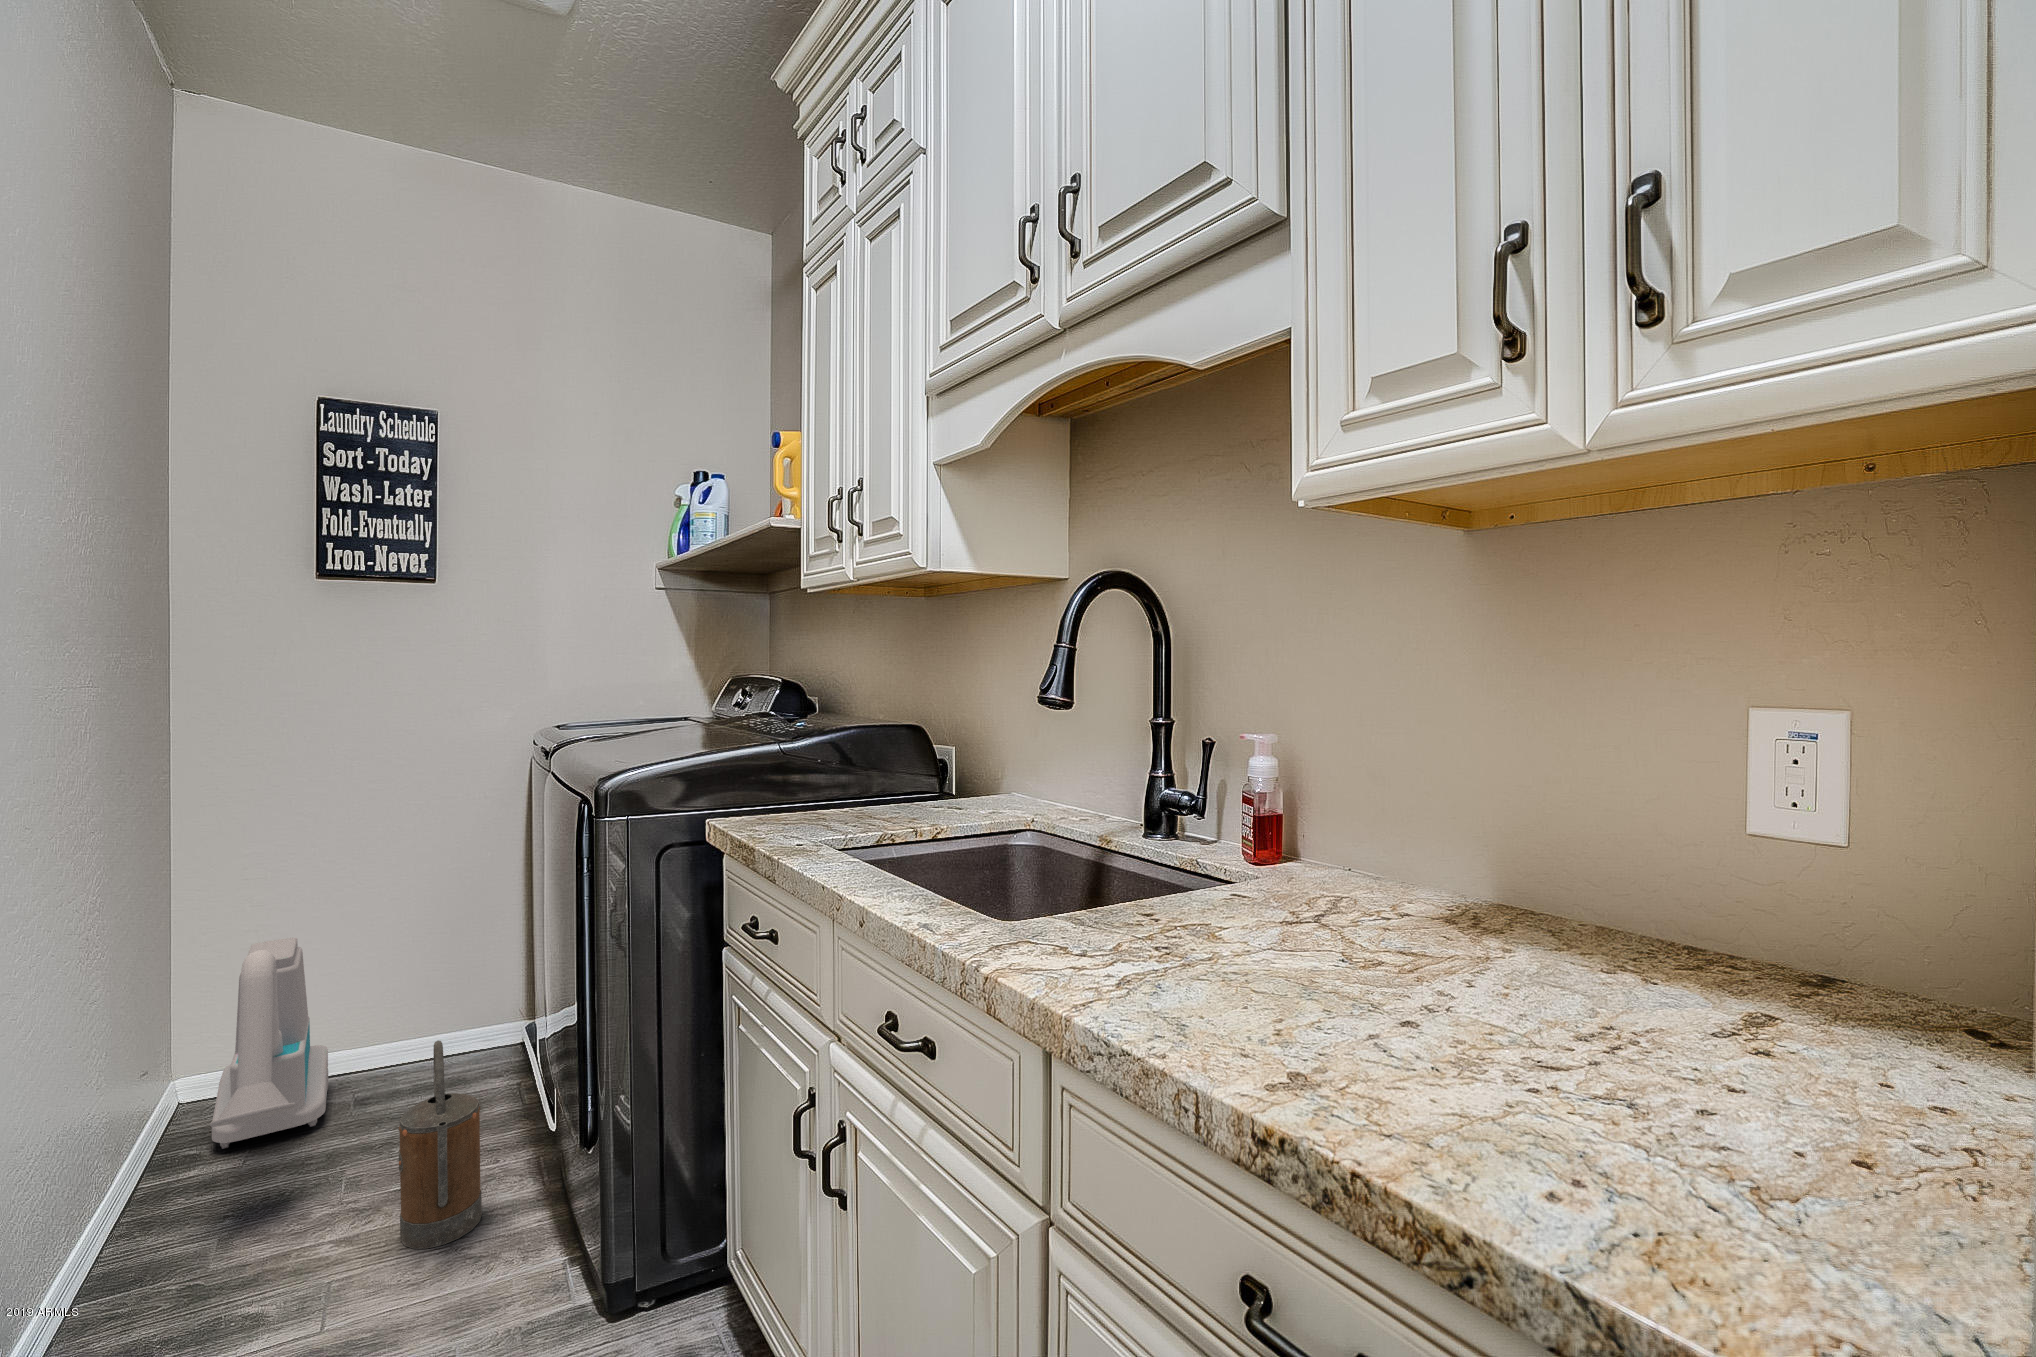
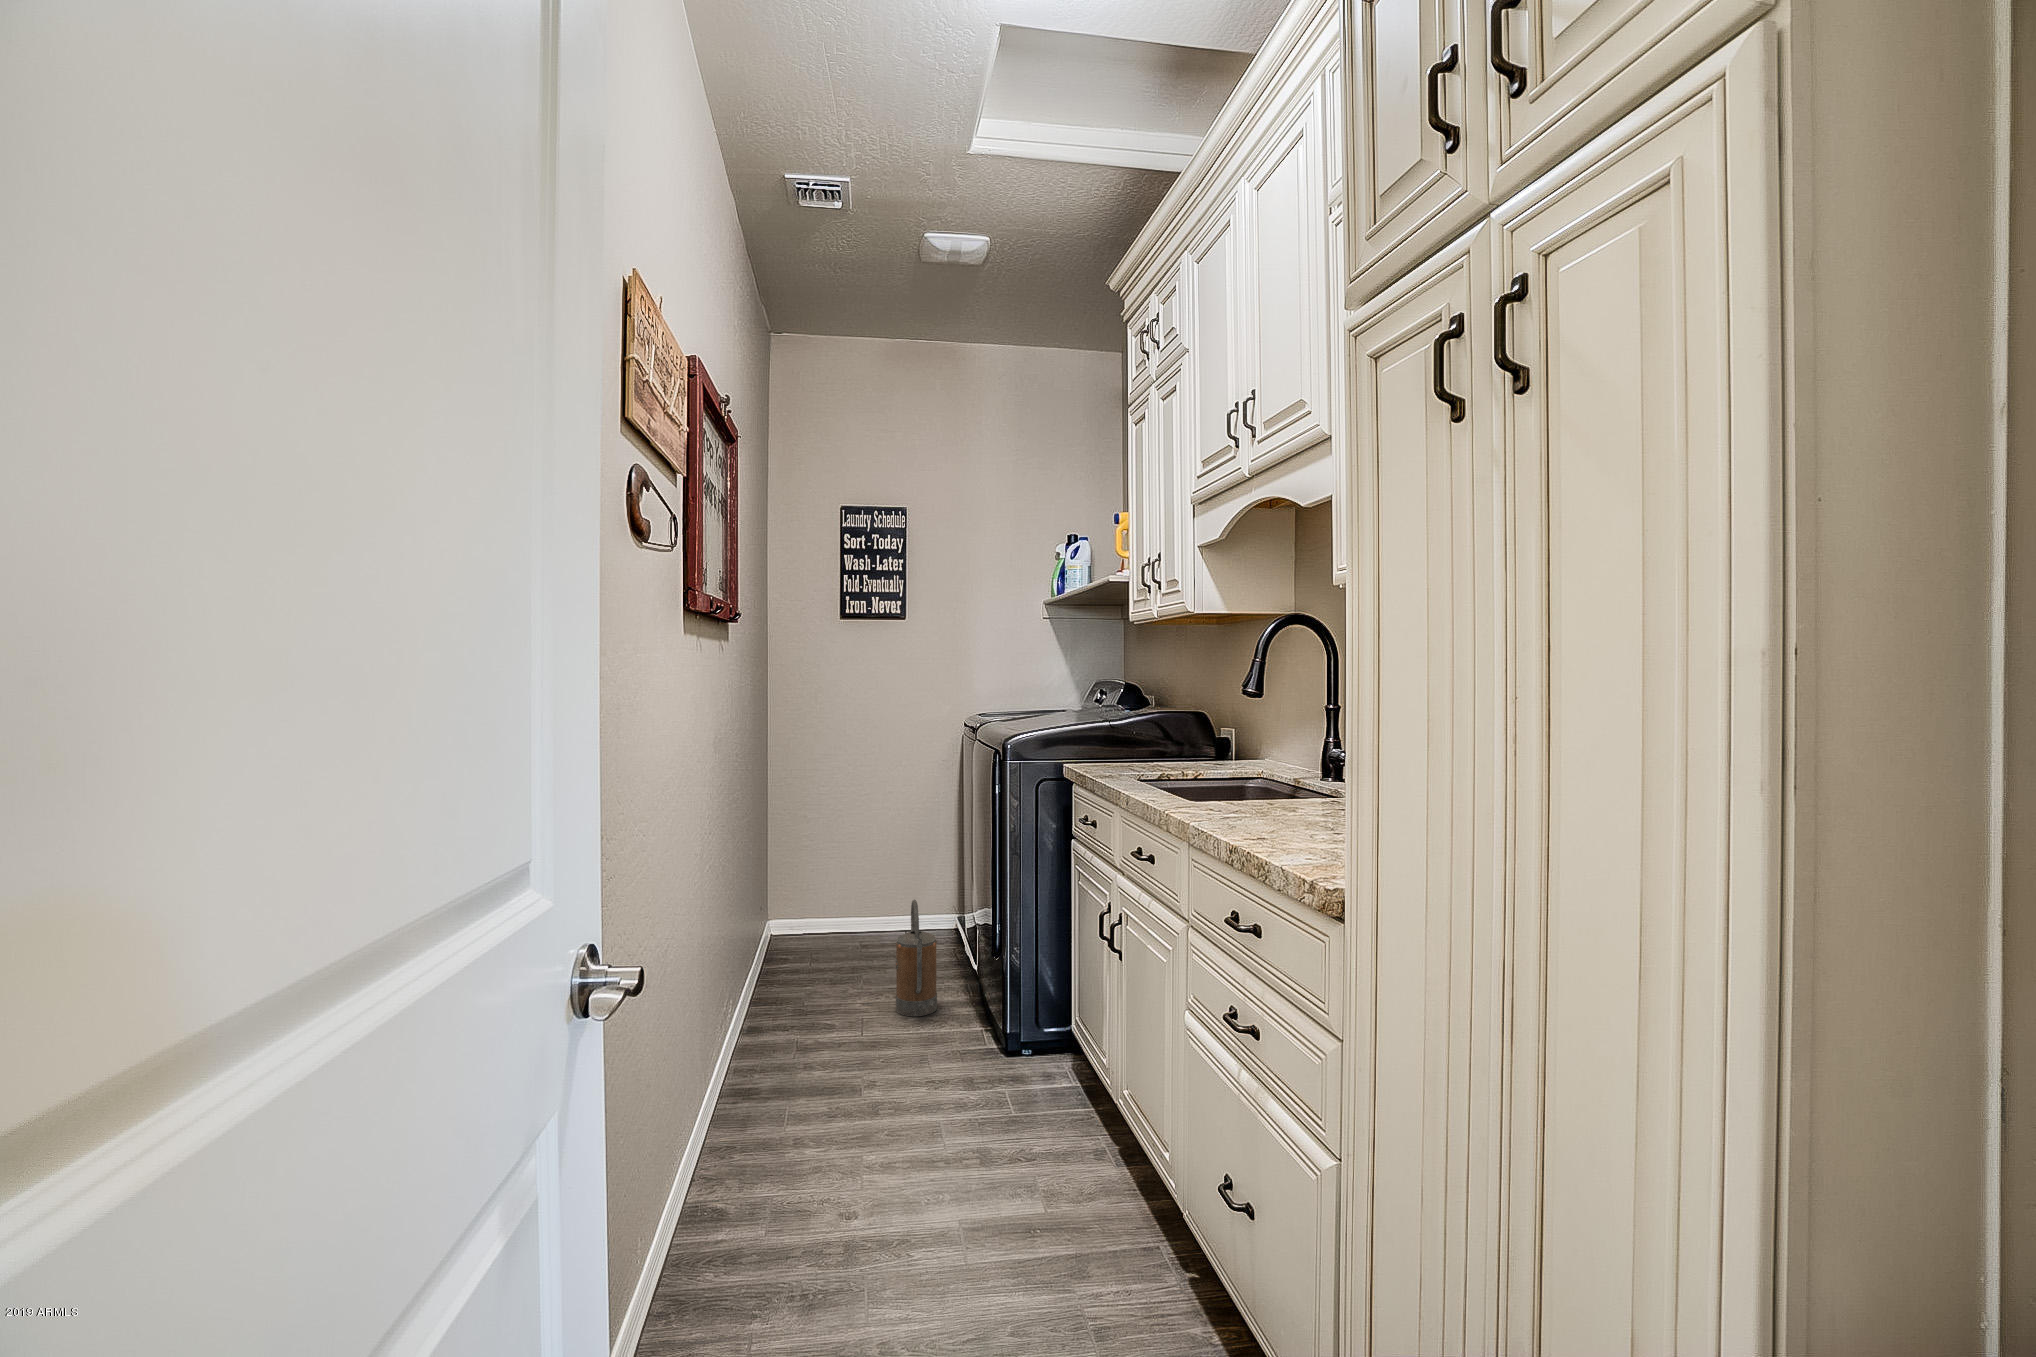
vacuum cleaner: present [210,938,328,1149] -> none [795,840,848,959]

